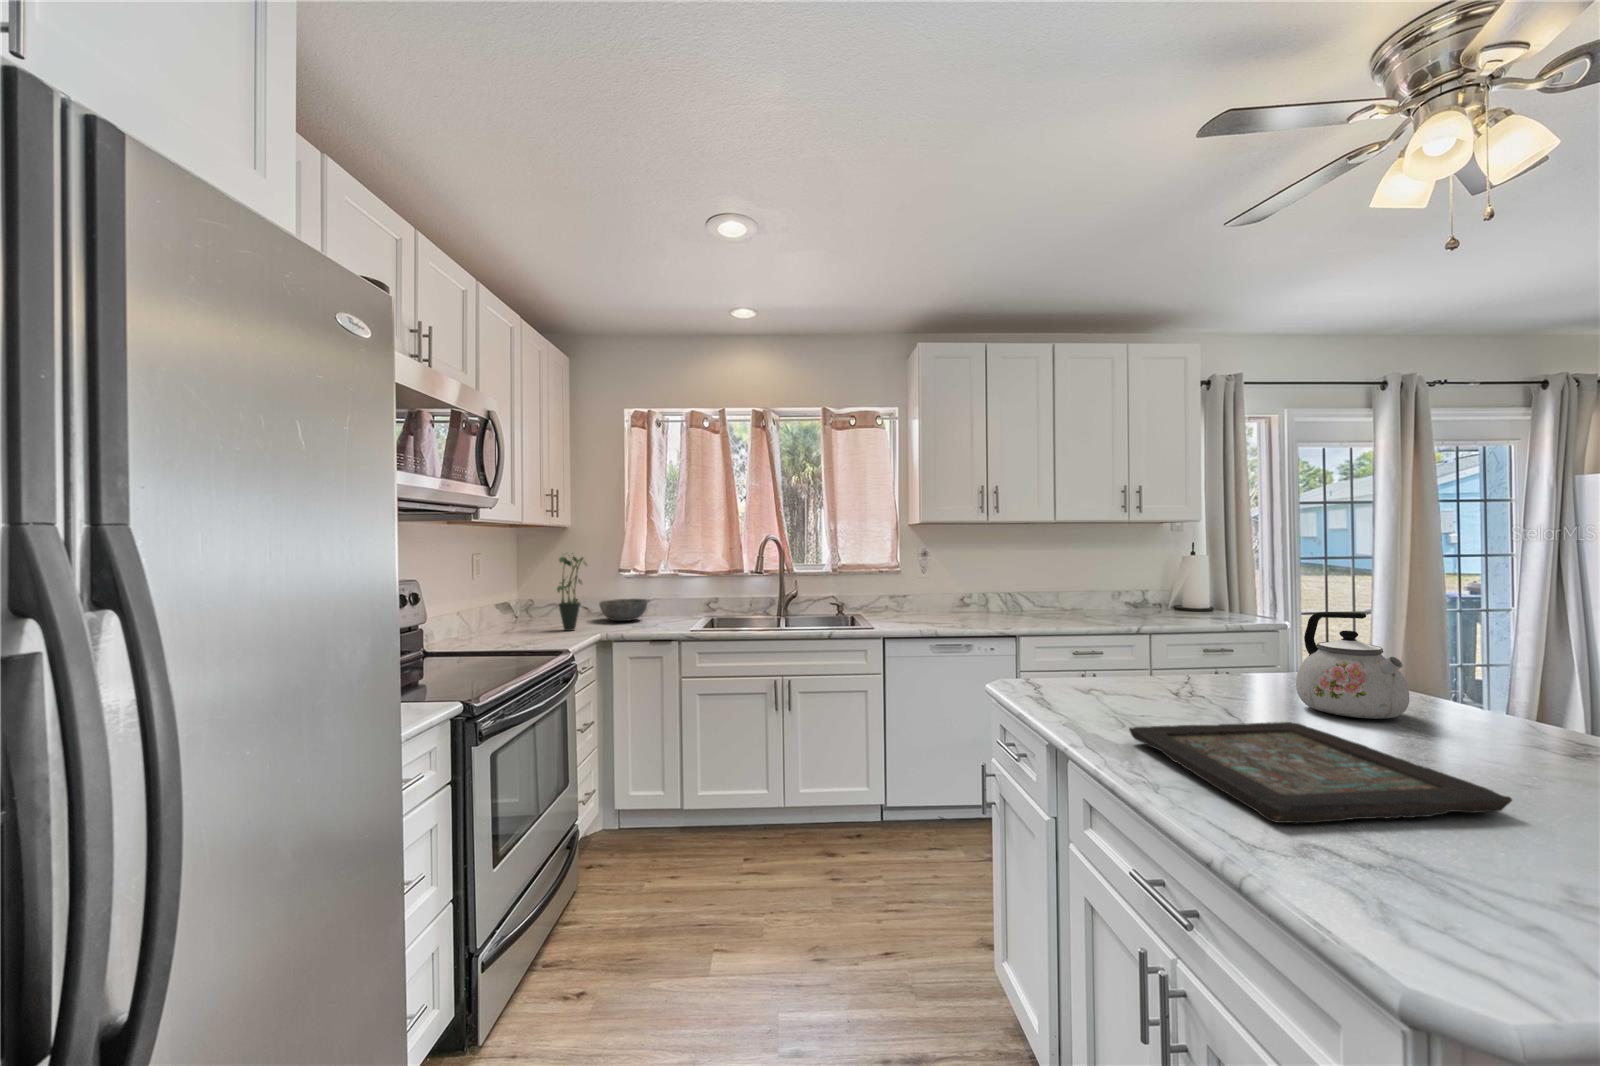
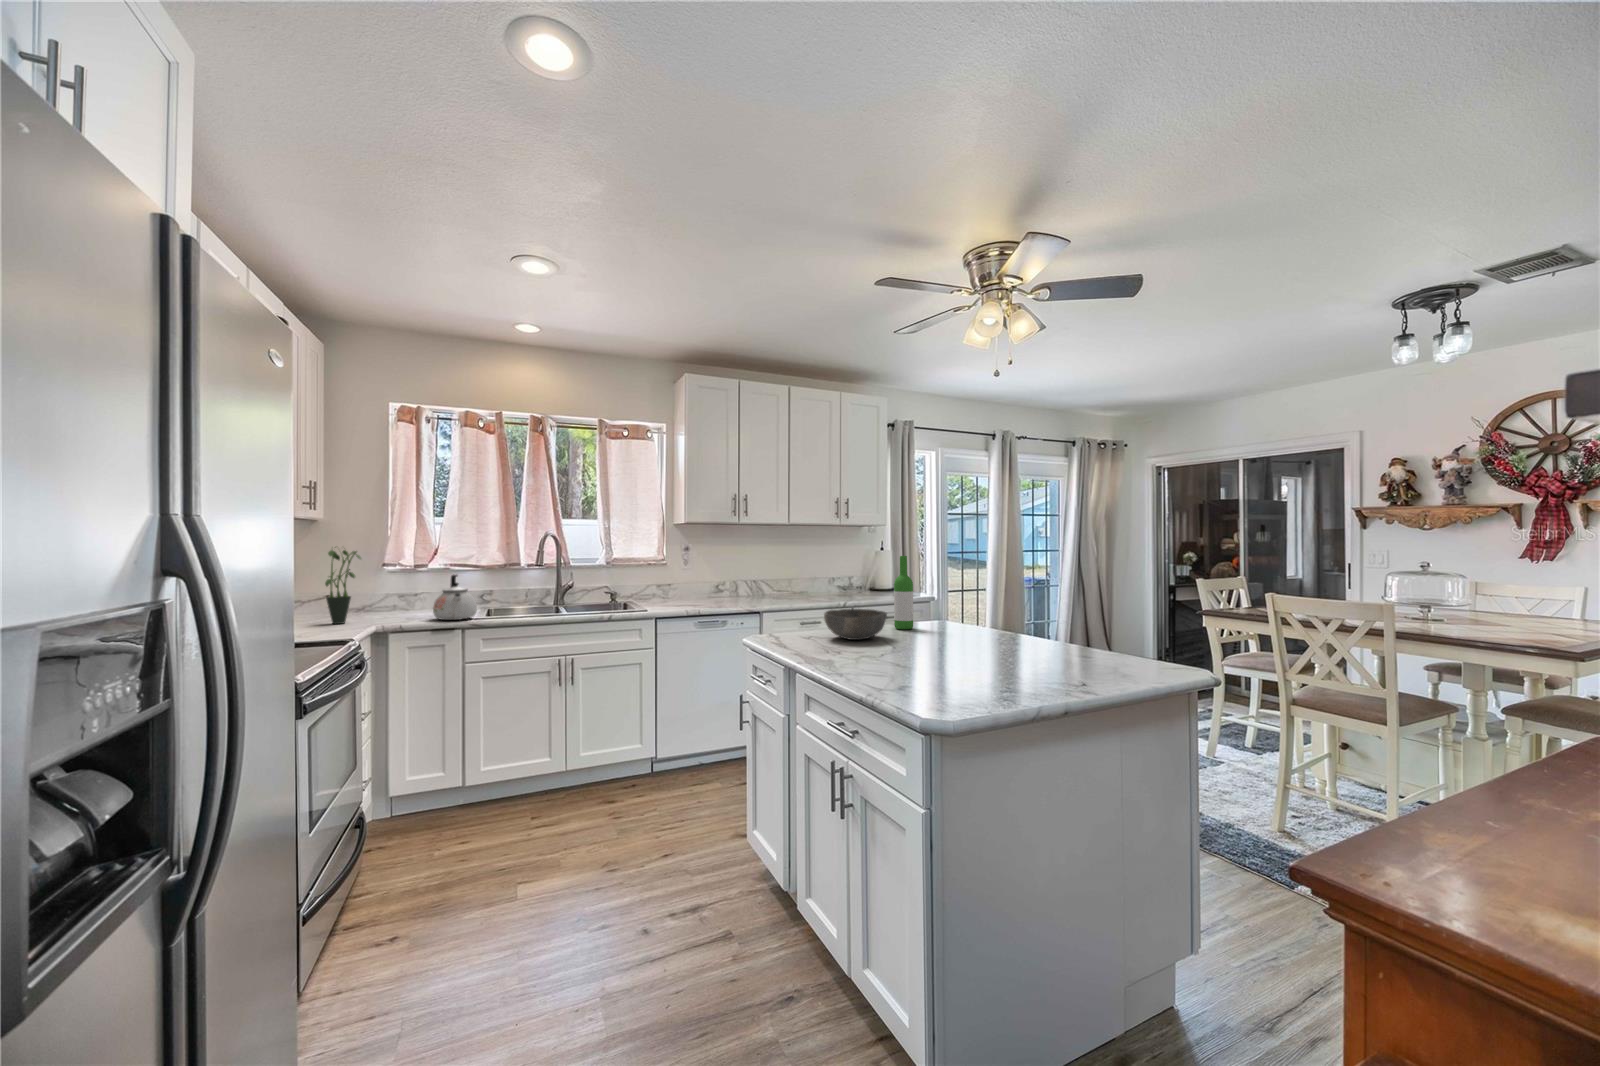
wine bottle: none [1232,570,1268,686] -> present [894,556,913,629]
bowl: present [599,599,648,621] -> present [824,609,887,640]
kettle: present [1296,612,1410,719] -> present [433,575,477,620]
decorative tray: present [1129,722,1512,823] -> none [833,643,999,683]

